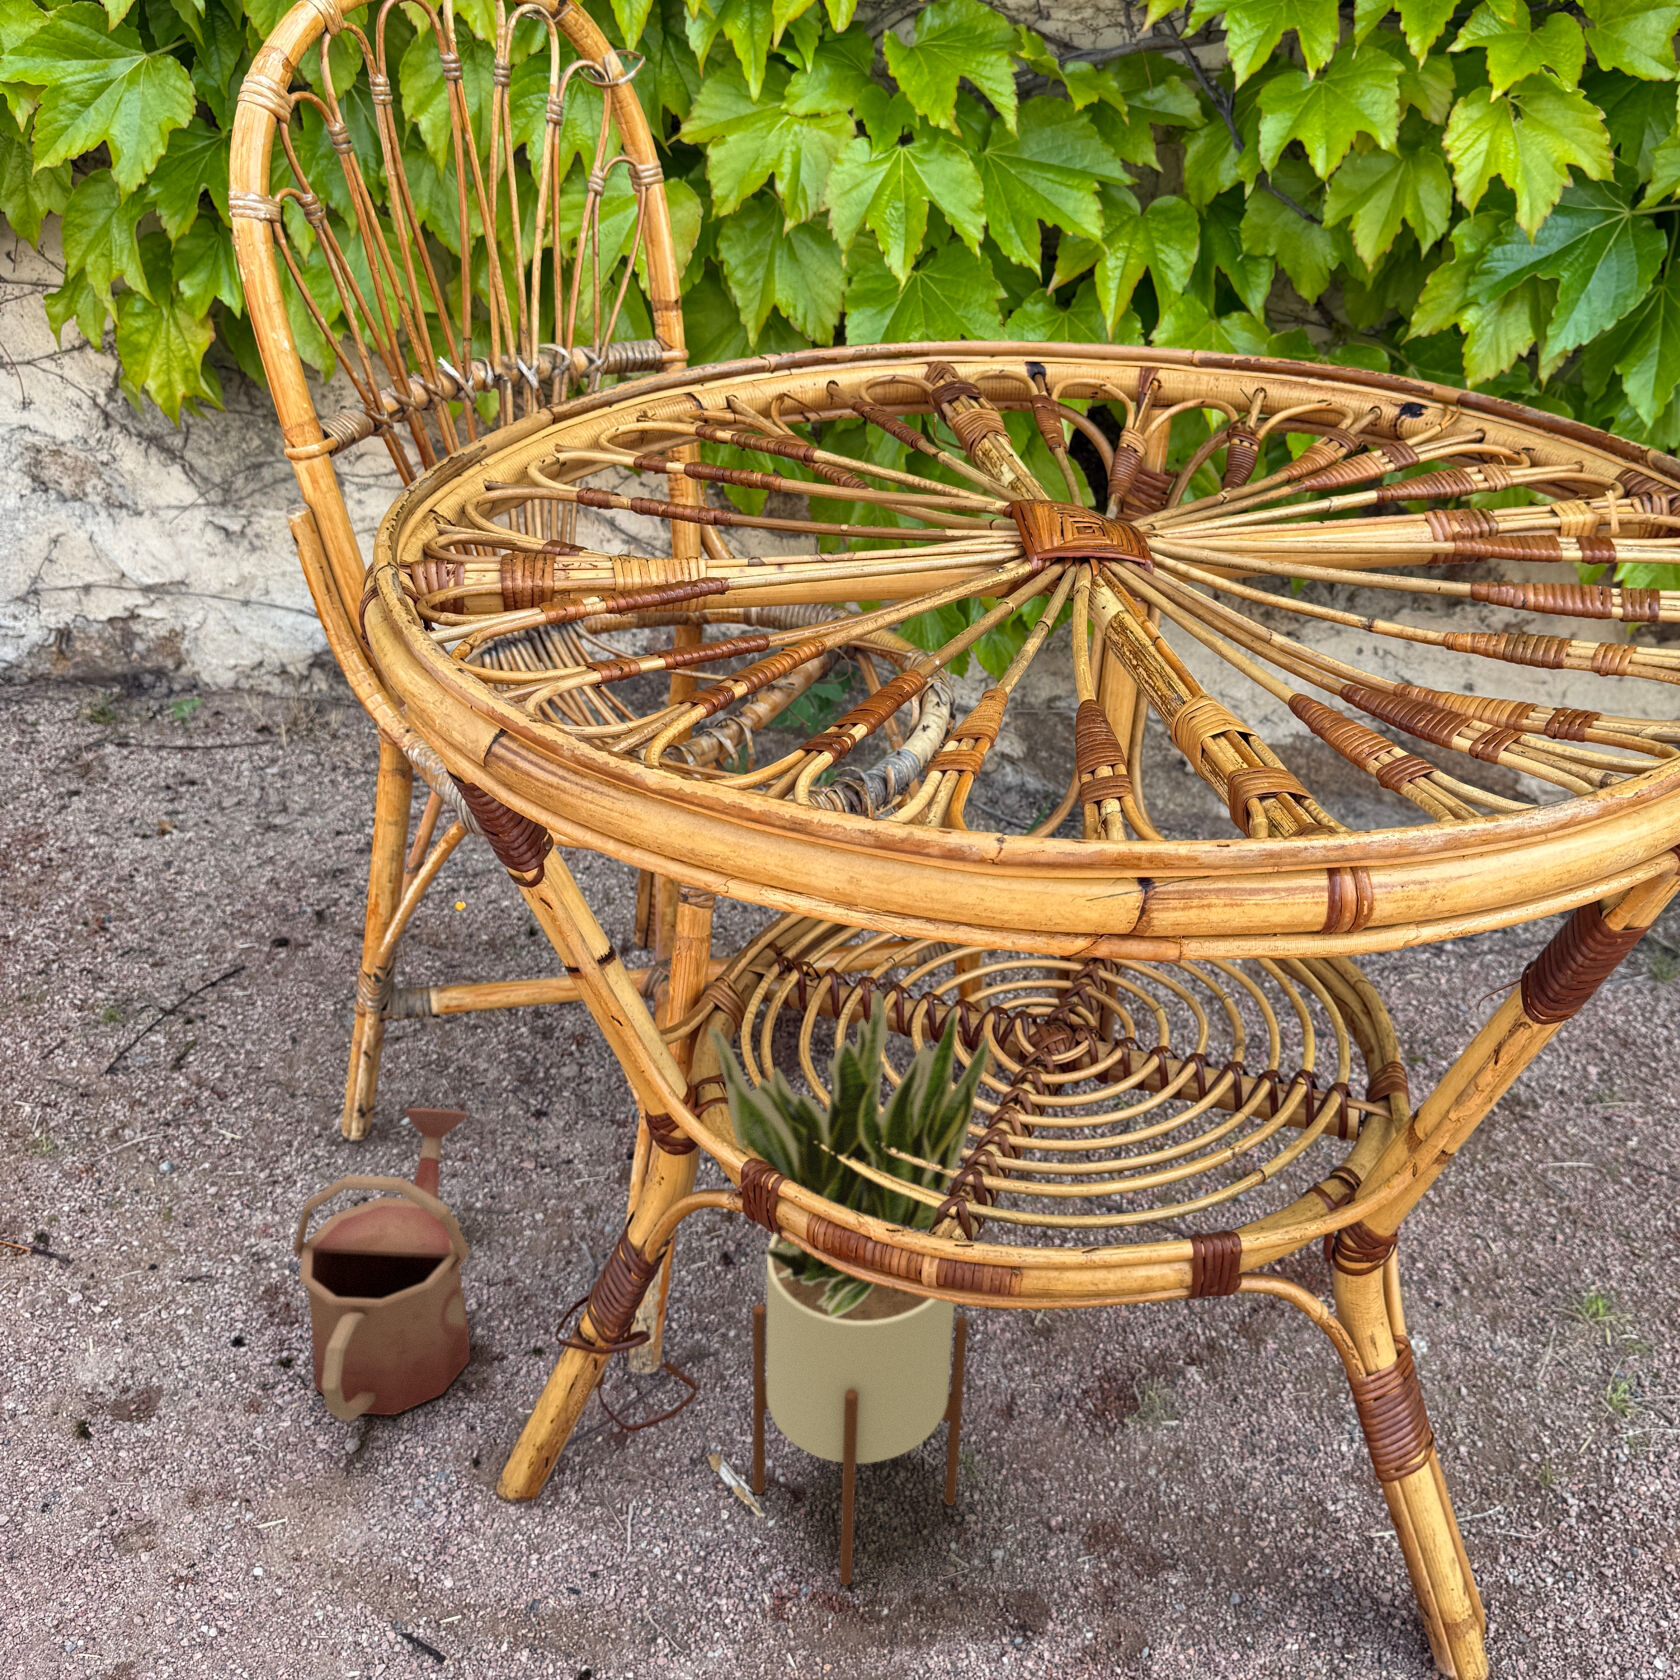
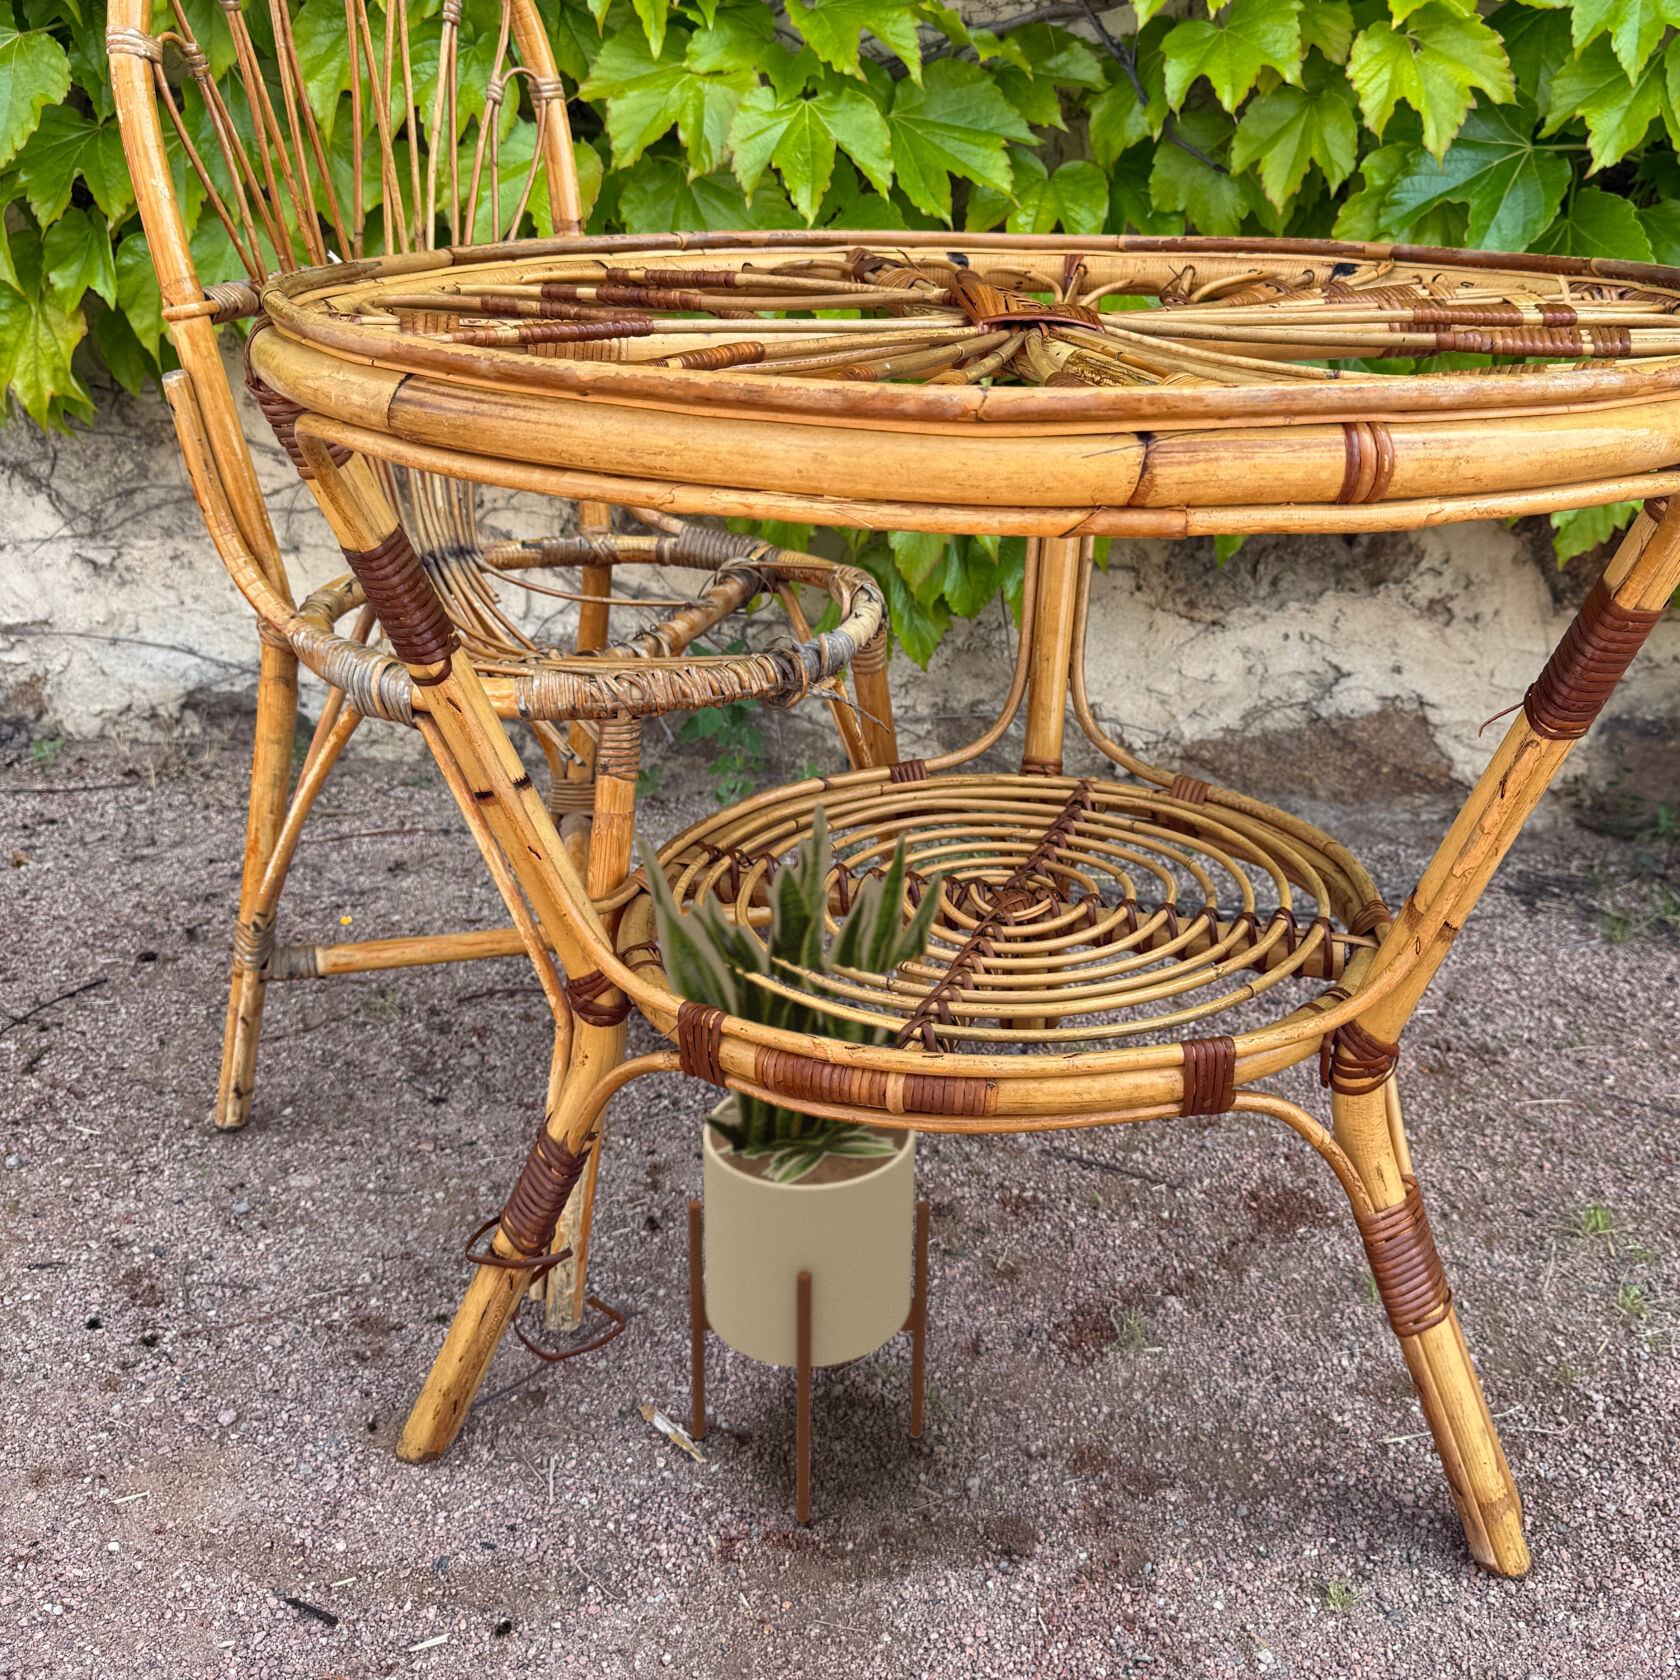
watering can: present [293,1108,470,1421] -> none [158,1053,364,1384]

